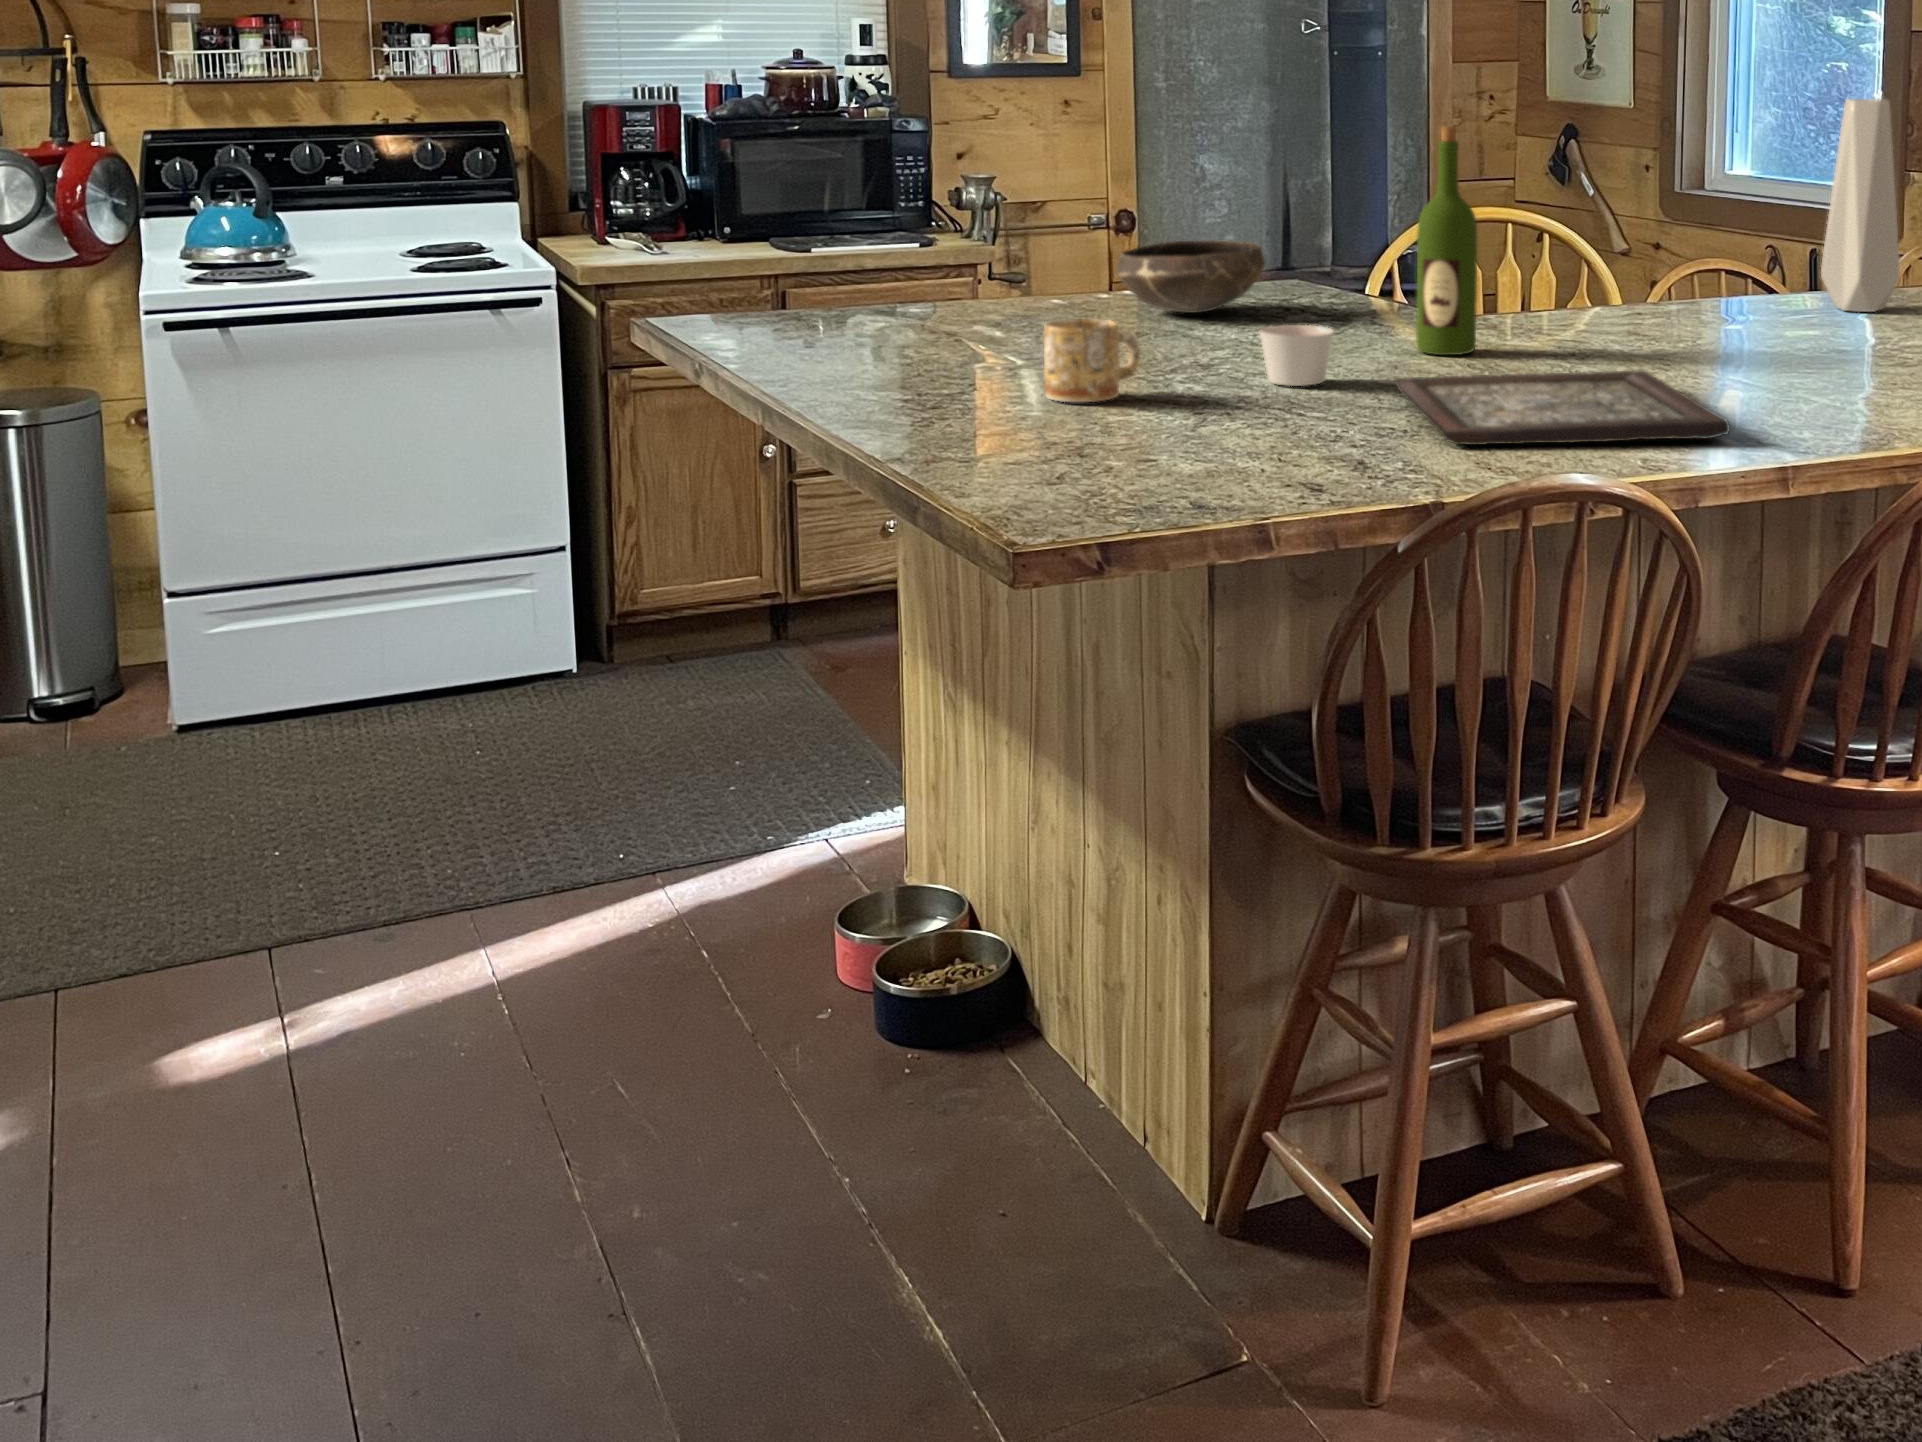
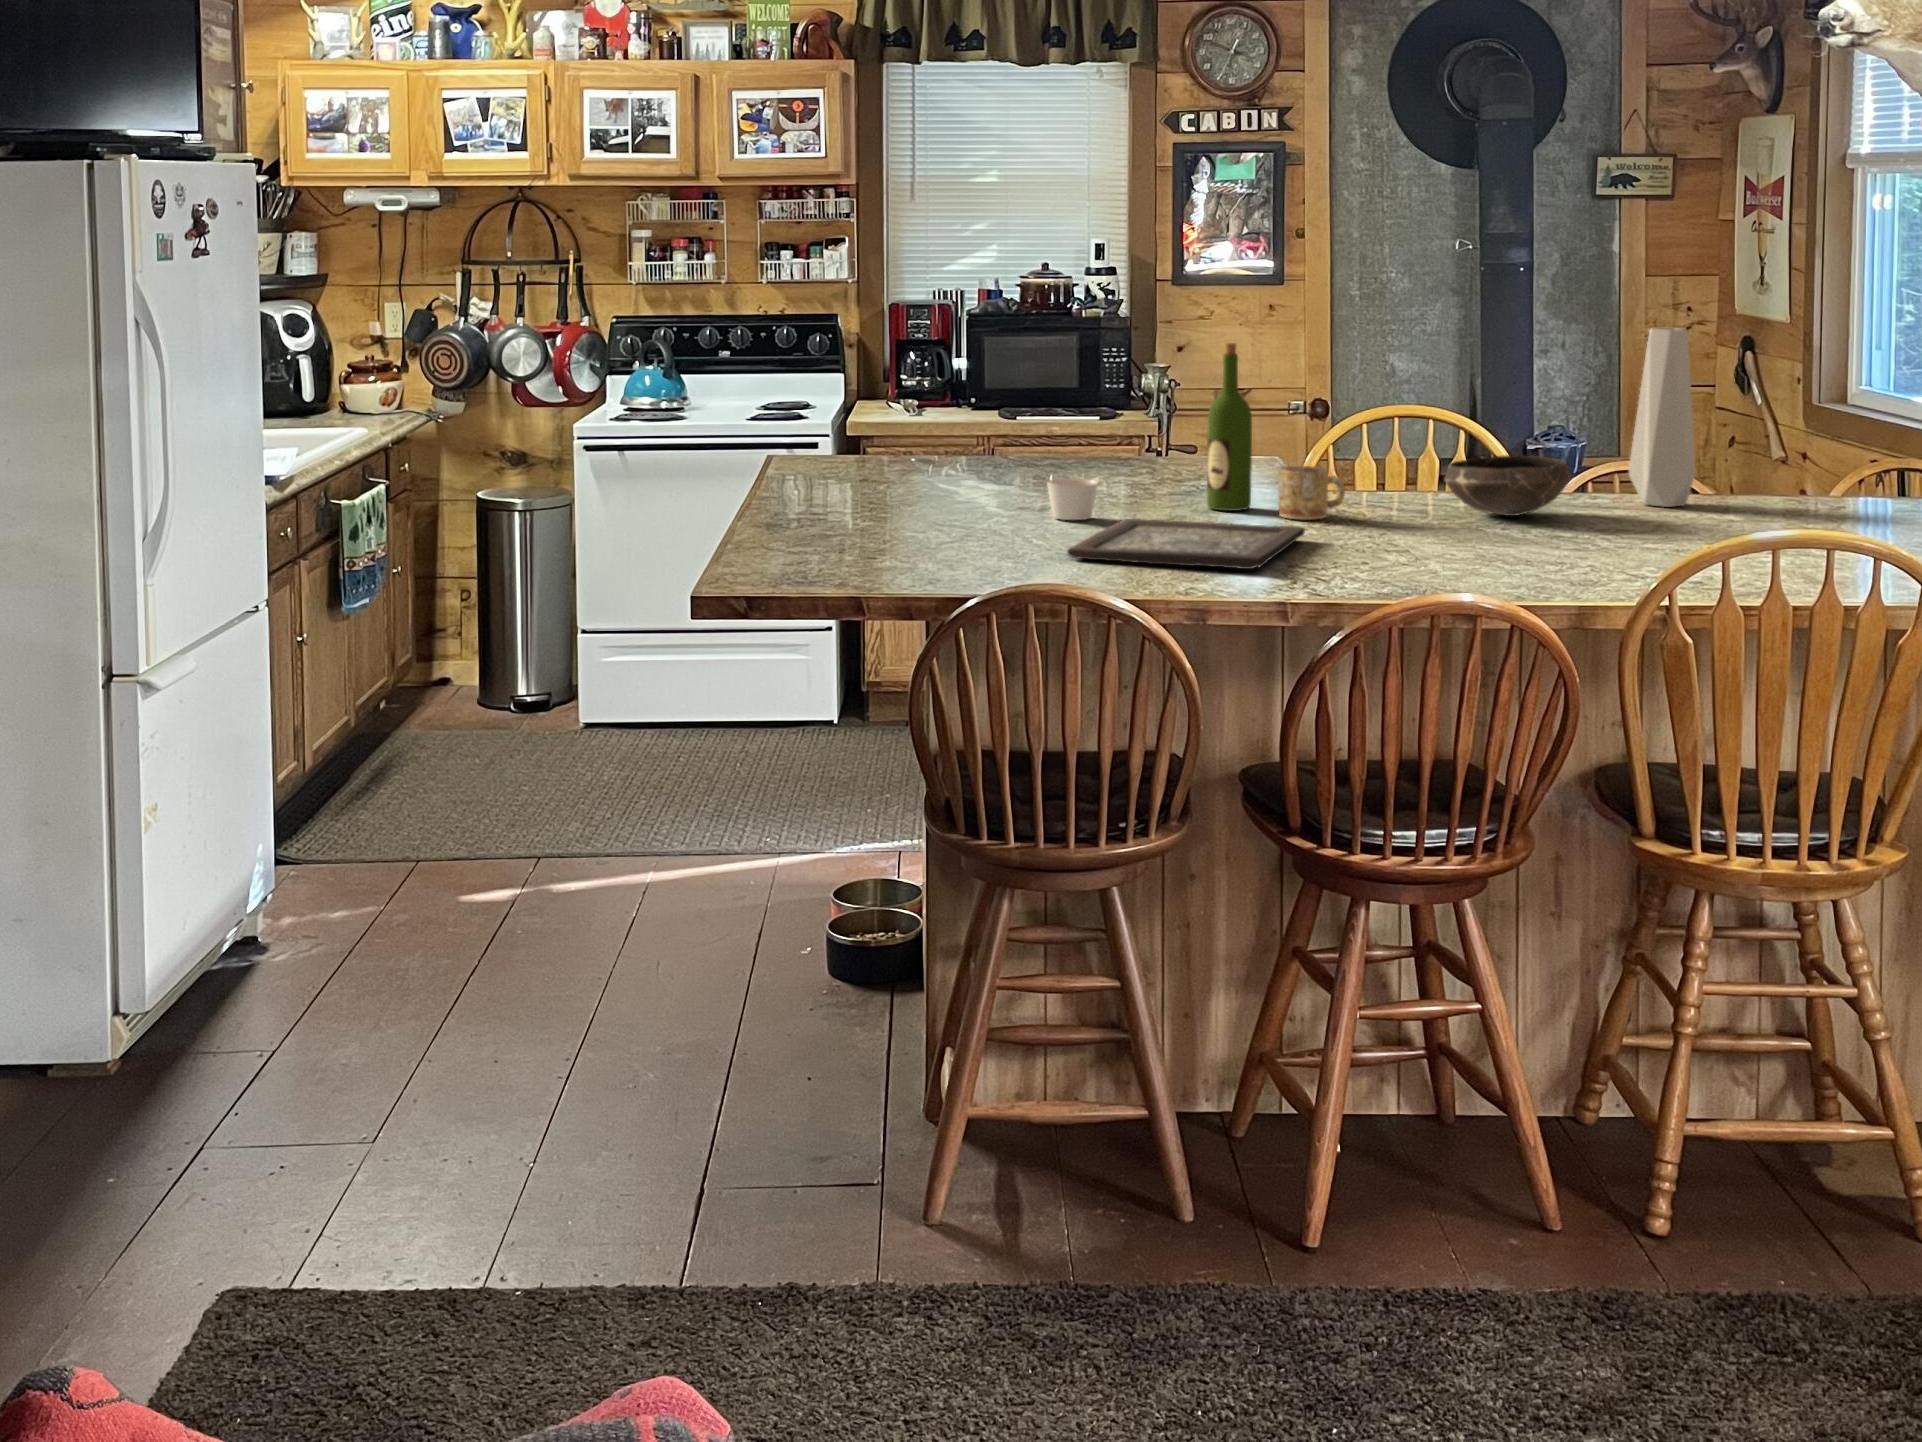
bowl: present [1116,240,1266,313] -> present [1444,455,1571,516]
mug: present [1044,319,1140,402] -> present [1279,466,1345,520]

